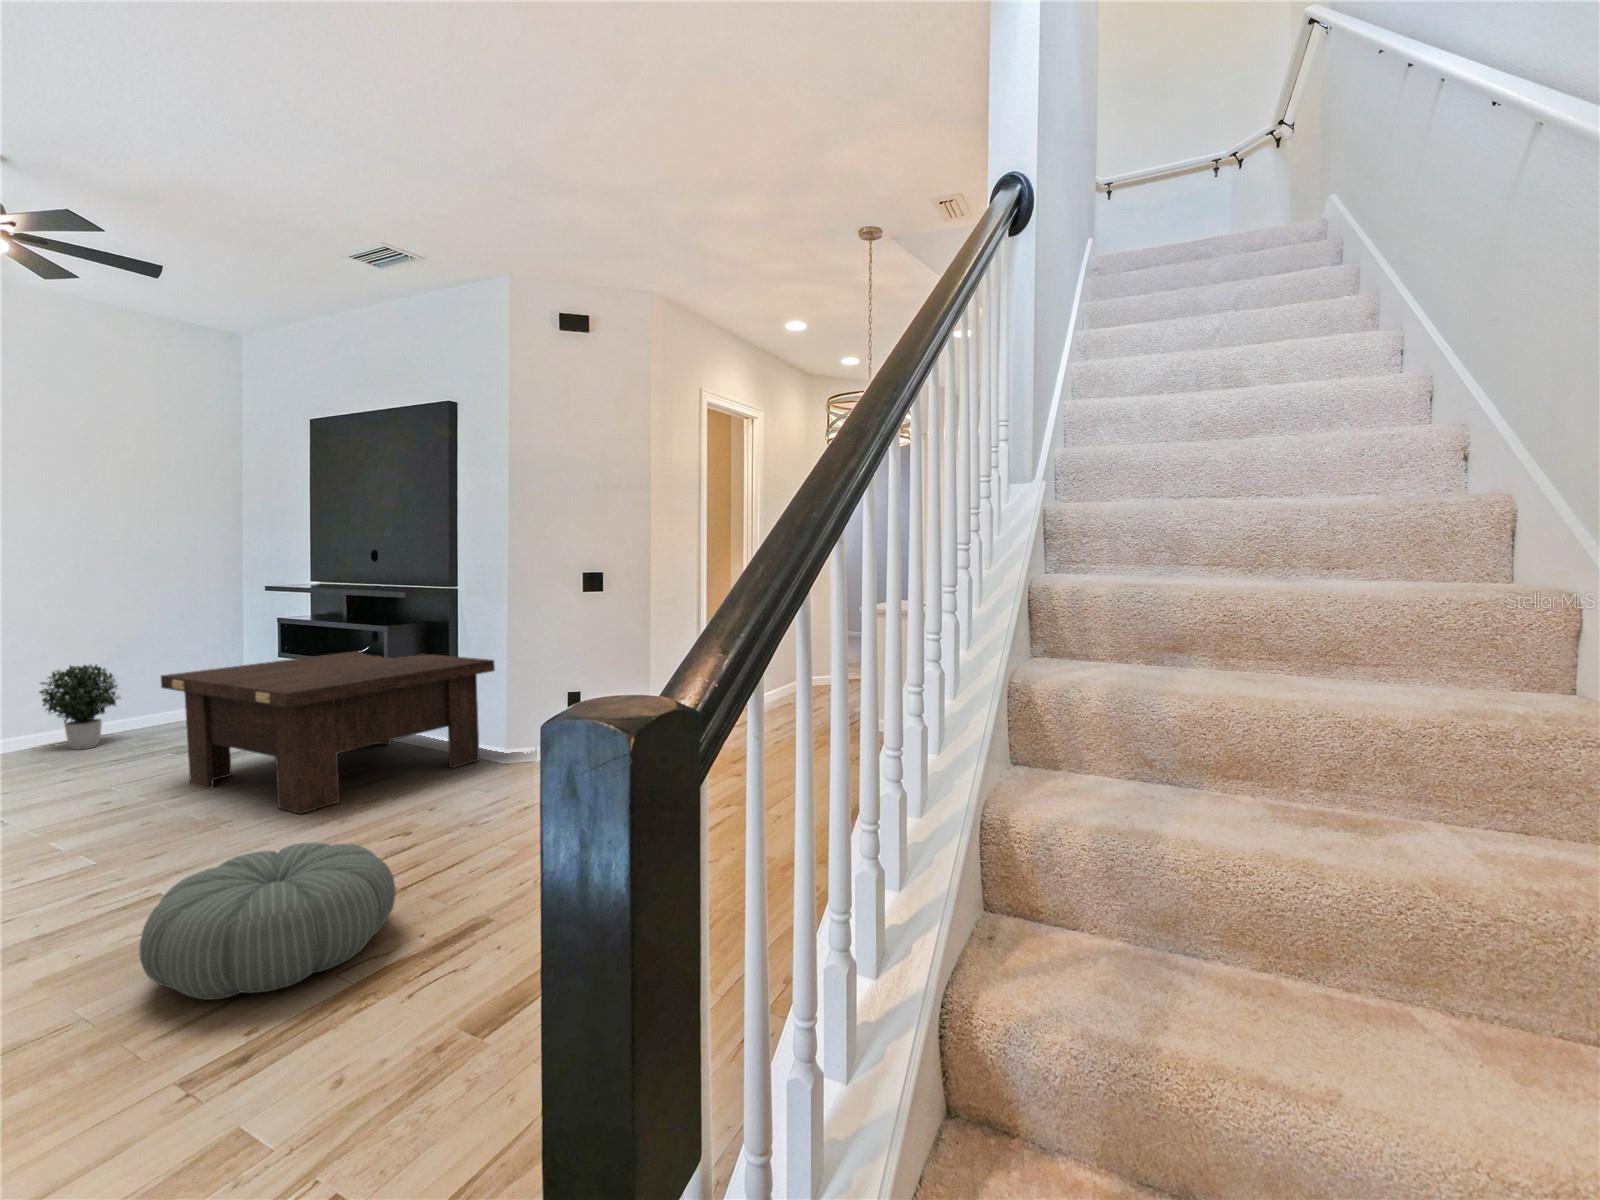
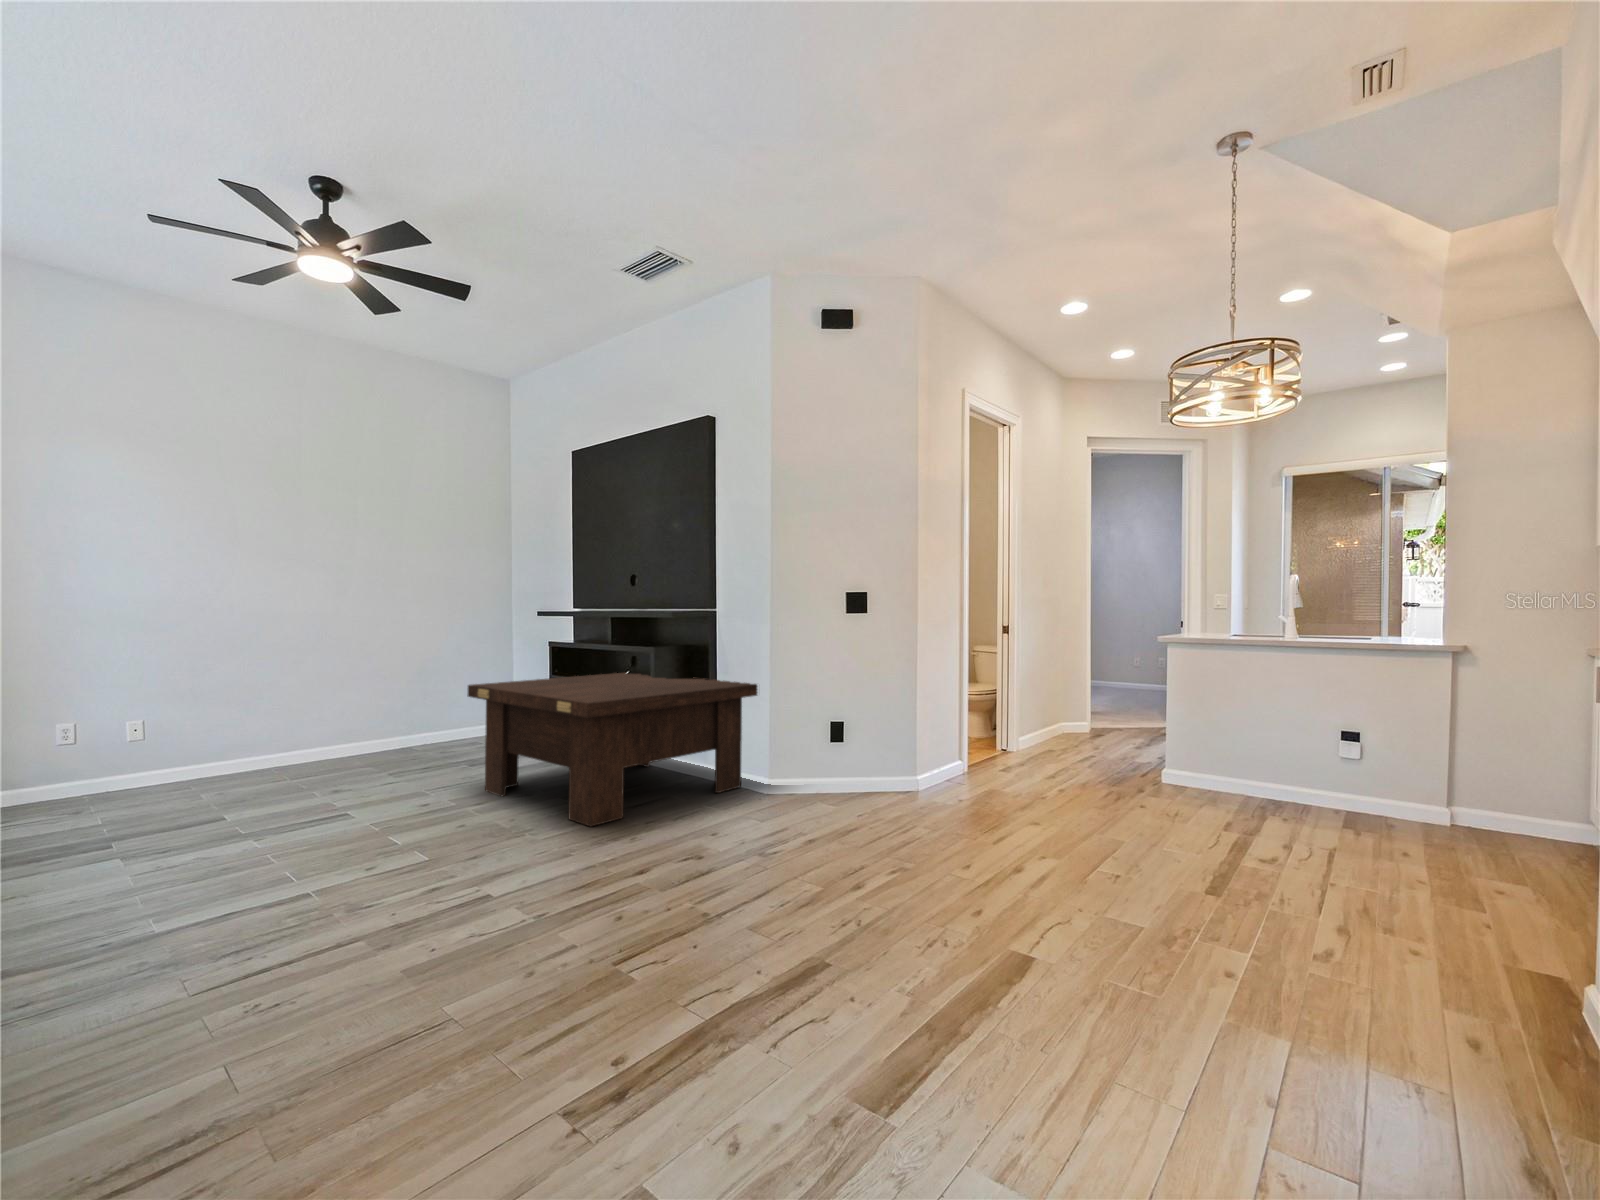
potted plant: present [40,665,119,750] -> none [361,676,423,754]
pouf: present [140,843,395,1000] -> none [500,854,731,1017]

